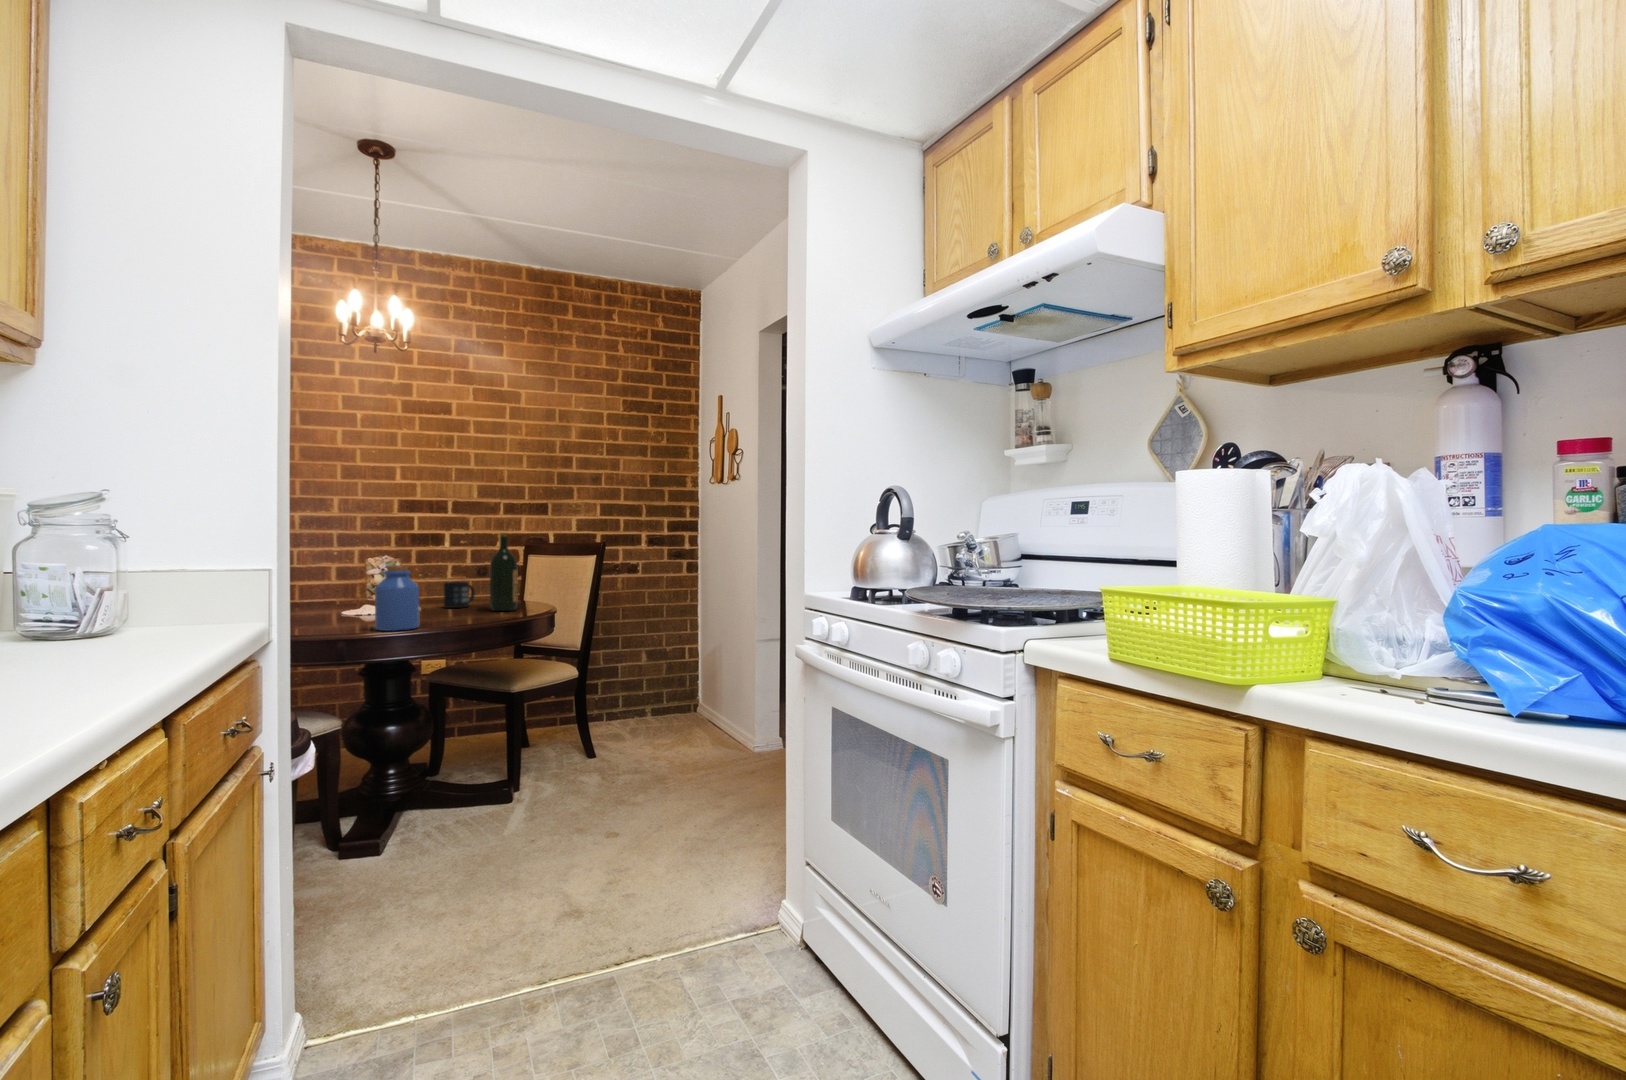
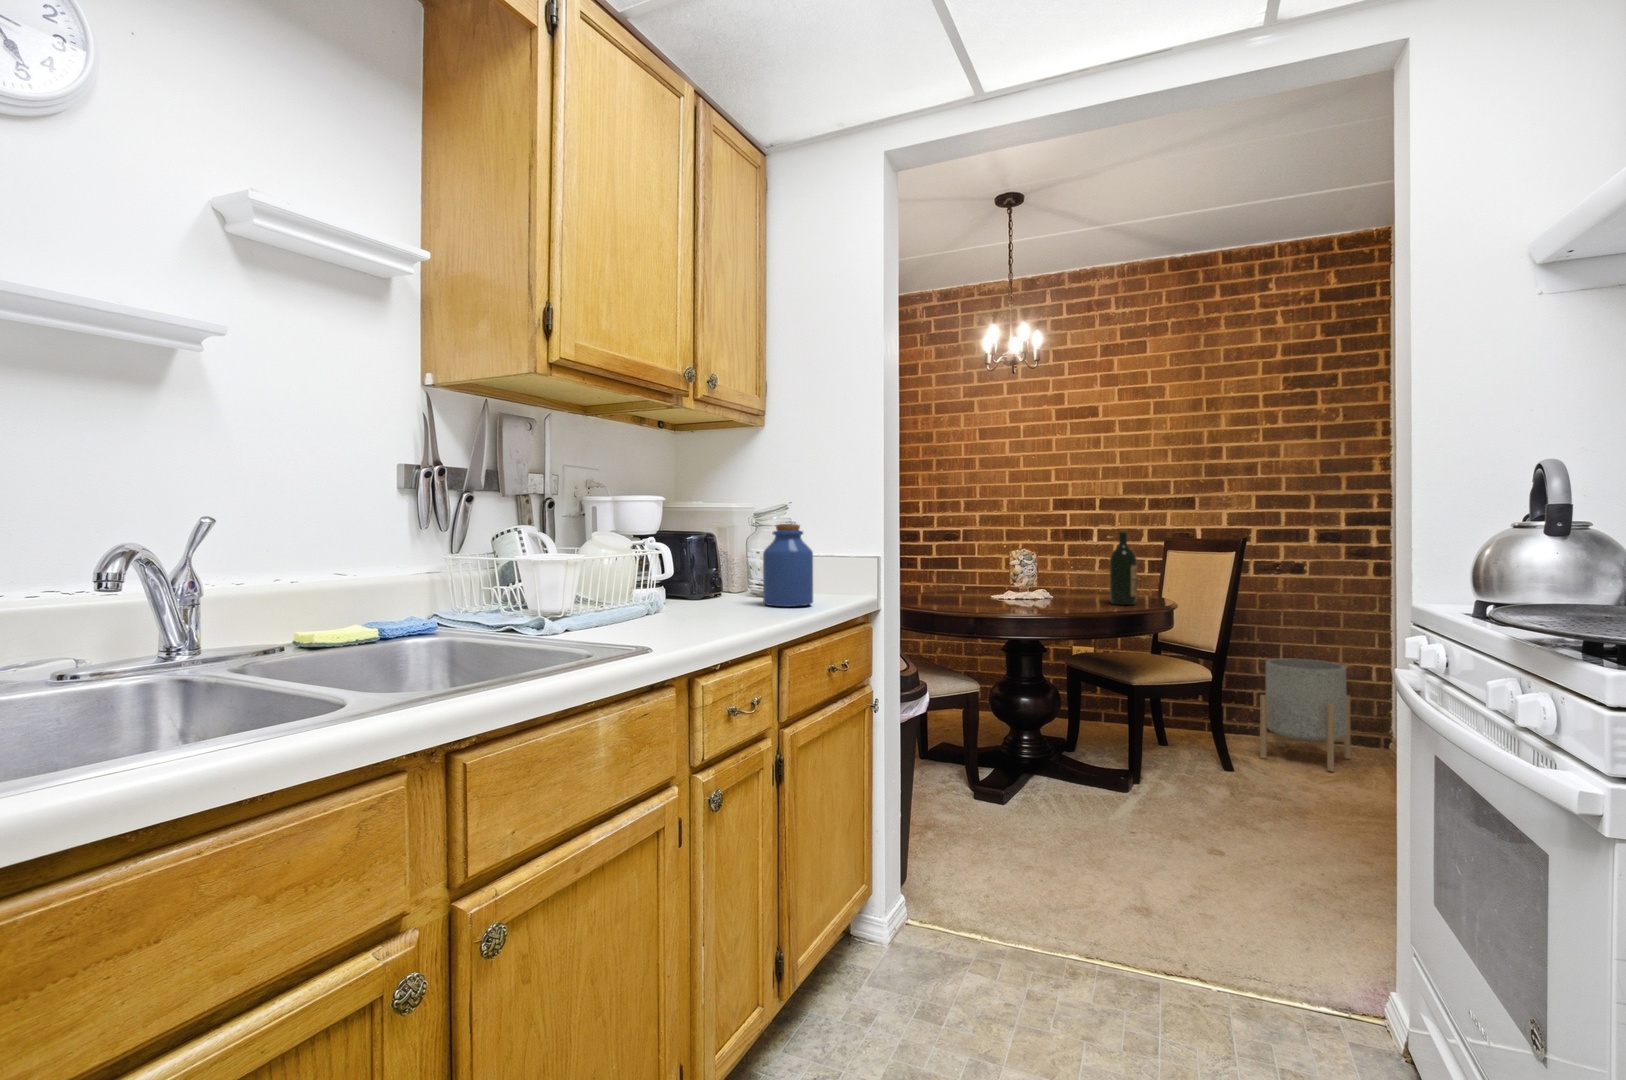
jar: present [375,566,420,631] -> present [763,524,813,607]
mug: present [444,582,475,608] -> none [1075,575,1104,599]
planter: none [610,648,674,742] -> present [1260,659,1350,771]

